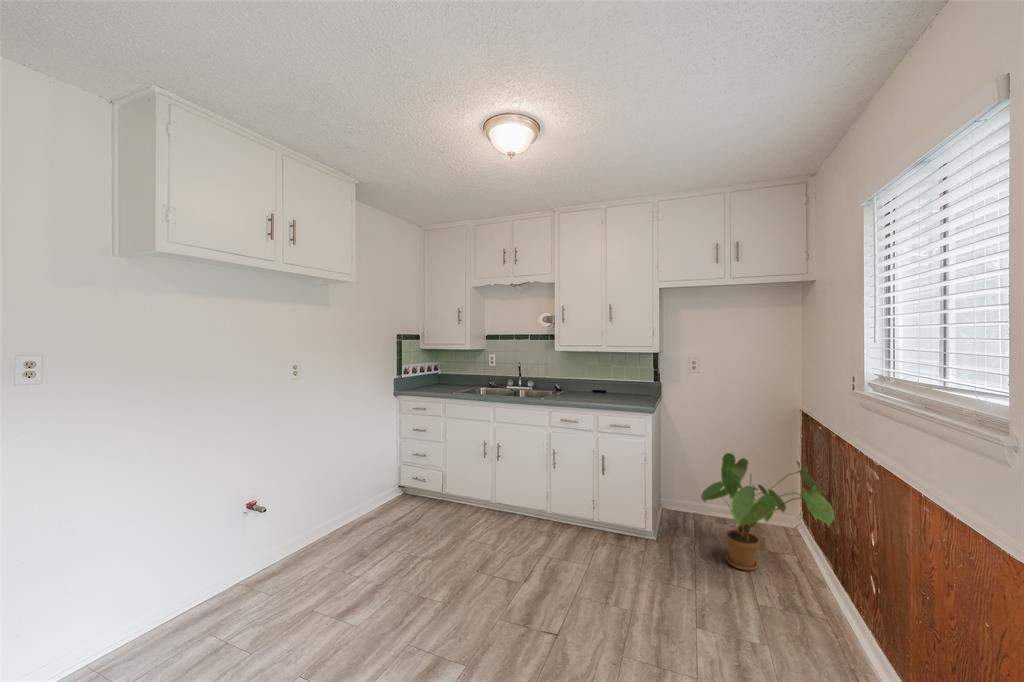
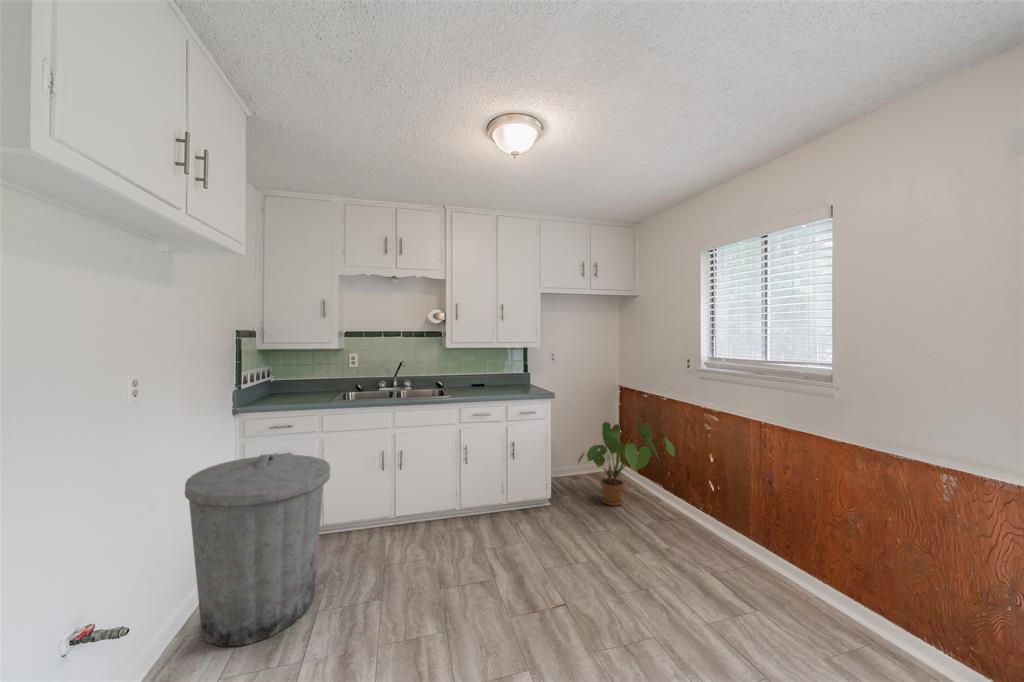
trash can: none [324,424,415,552] -> present [185,454,330,647]

